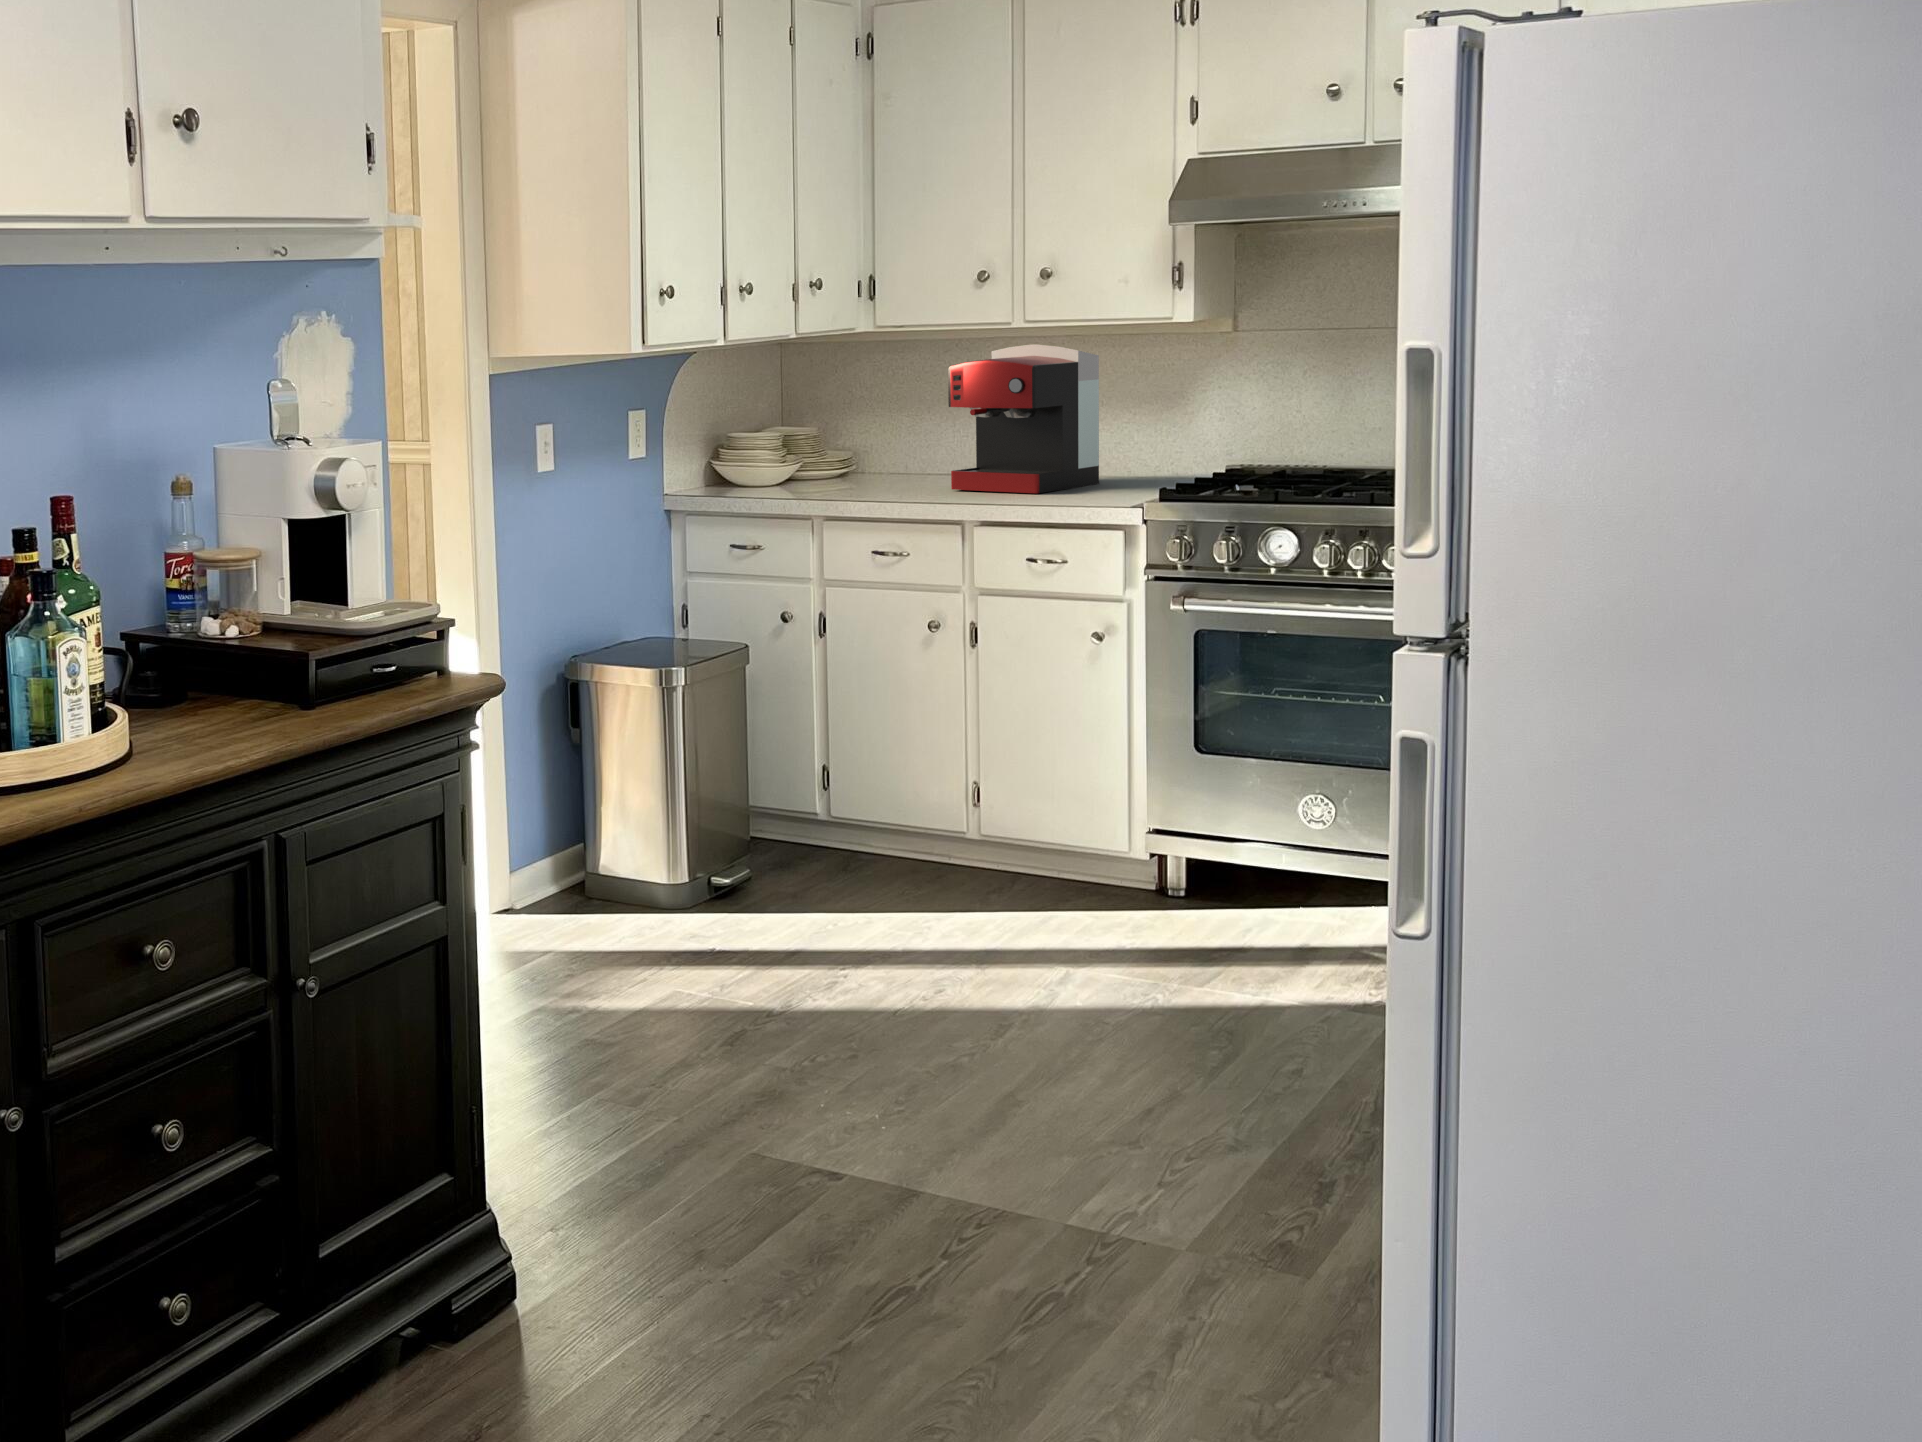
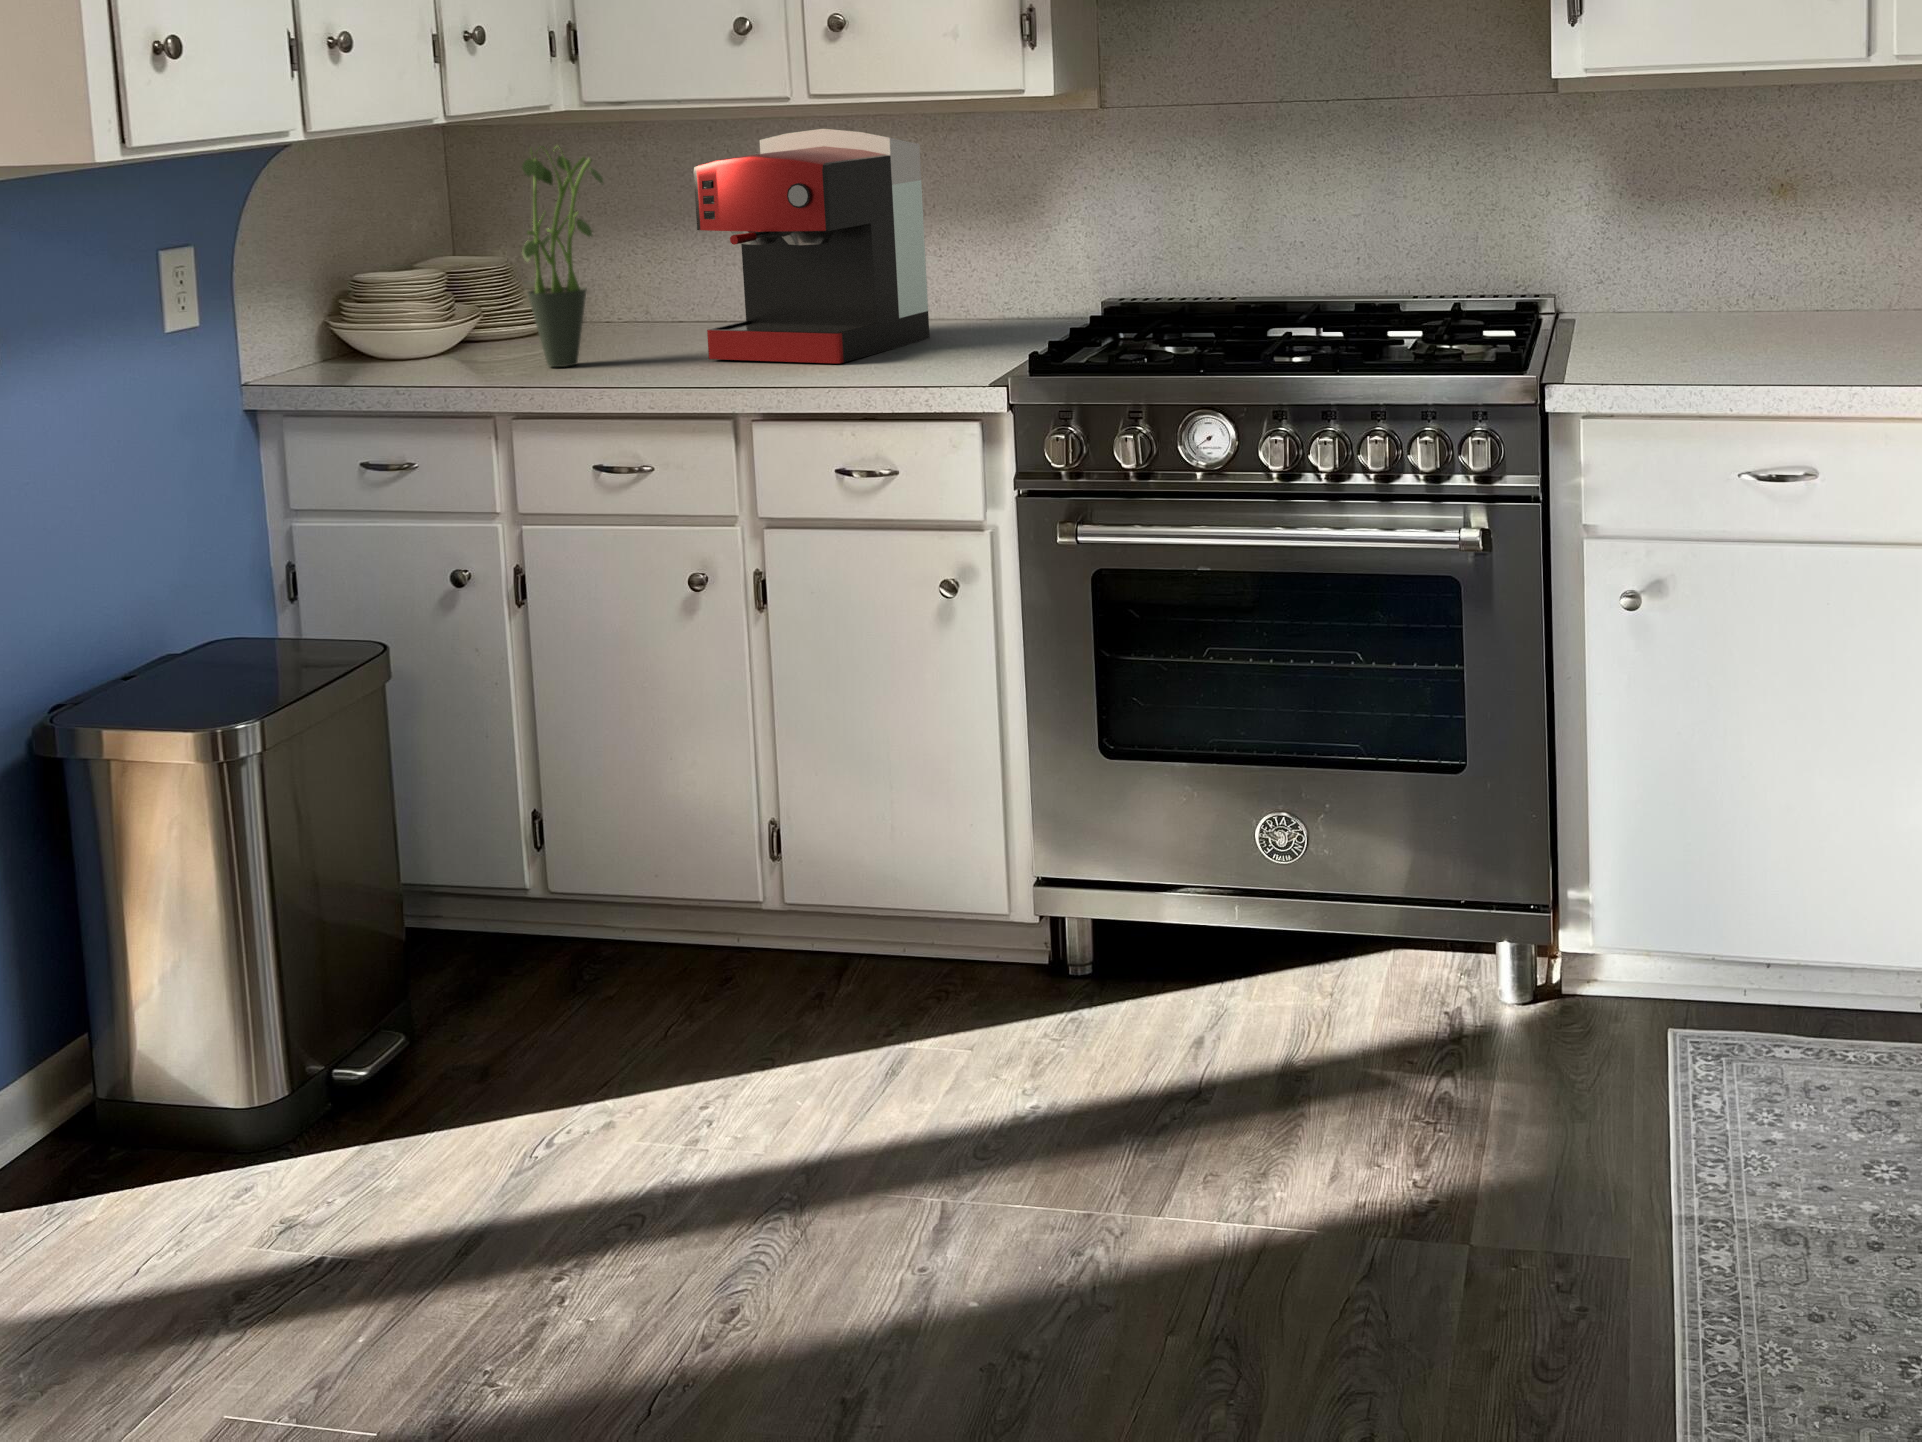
potted plant: none [837,352,891,491] -> present [522,146,603,367]

